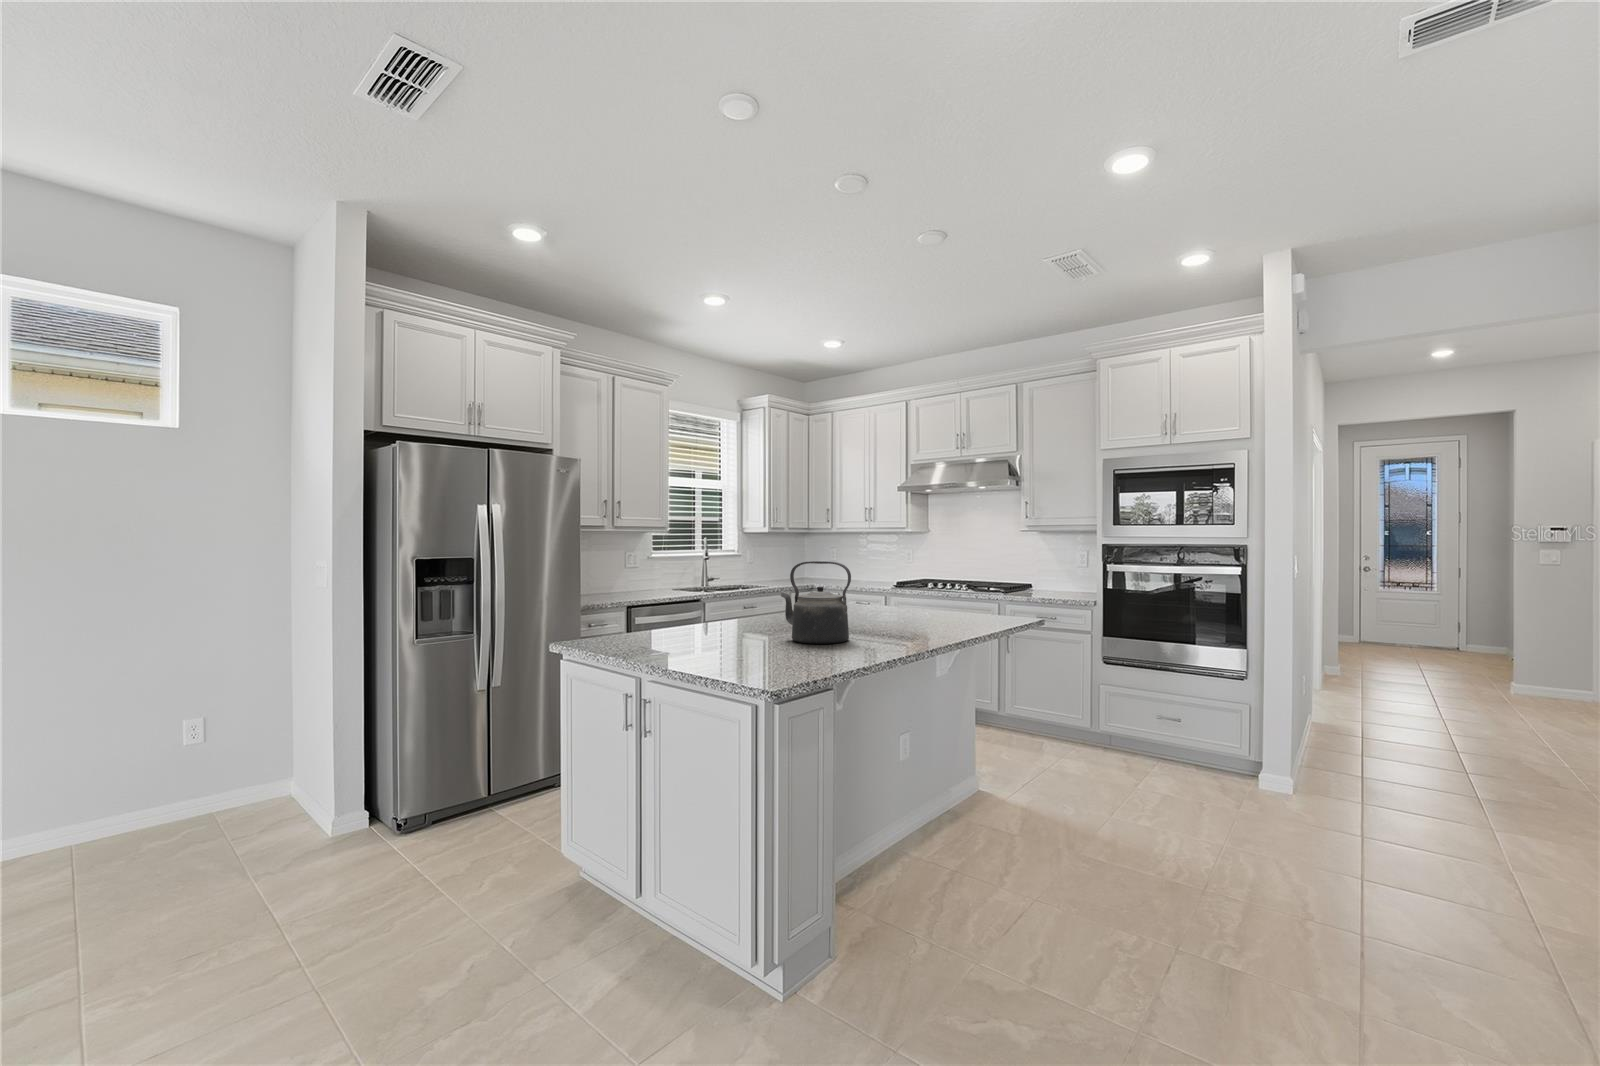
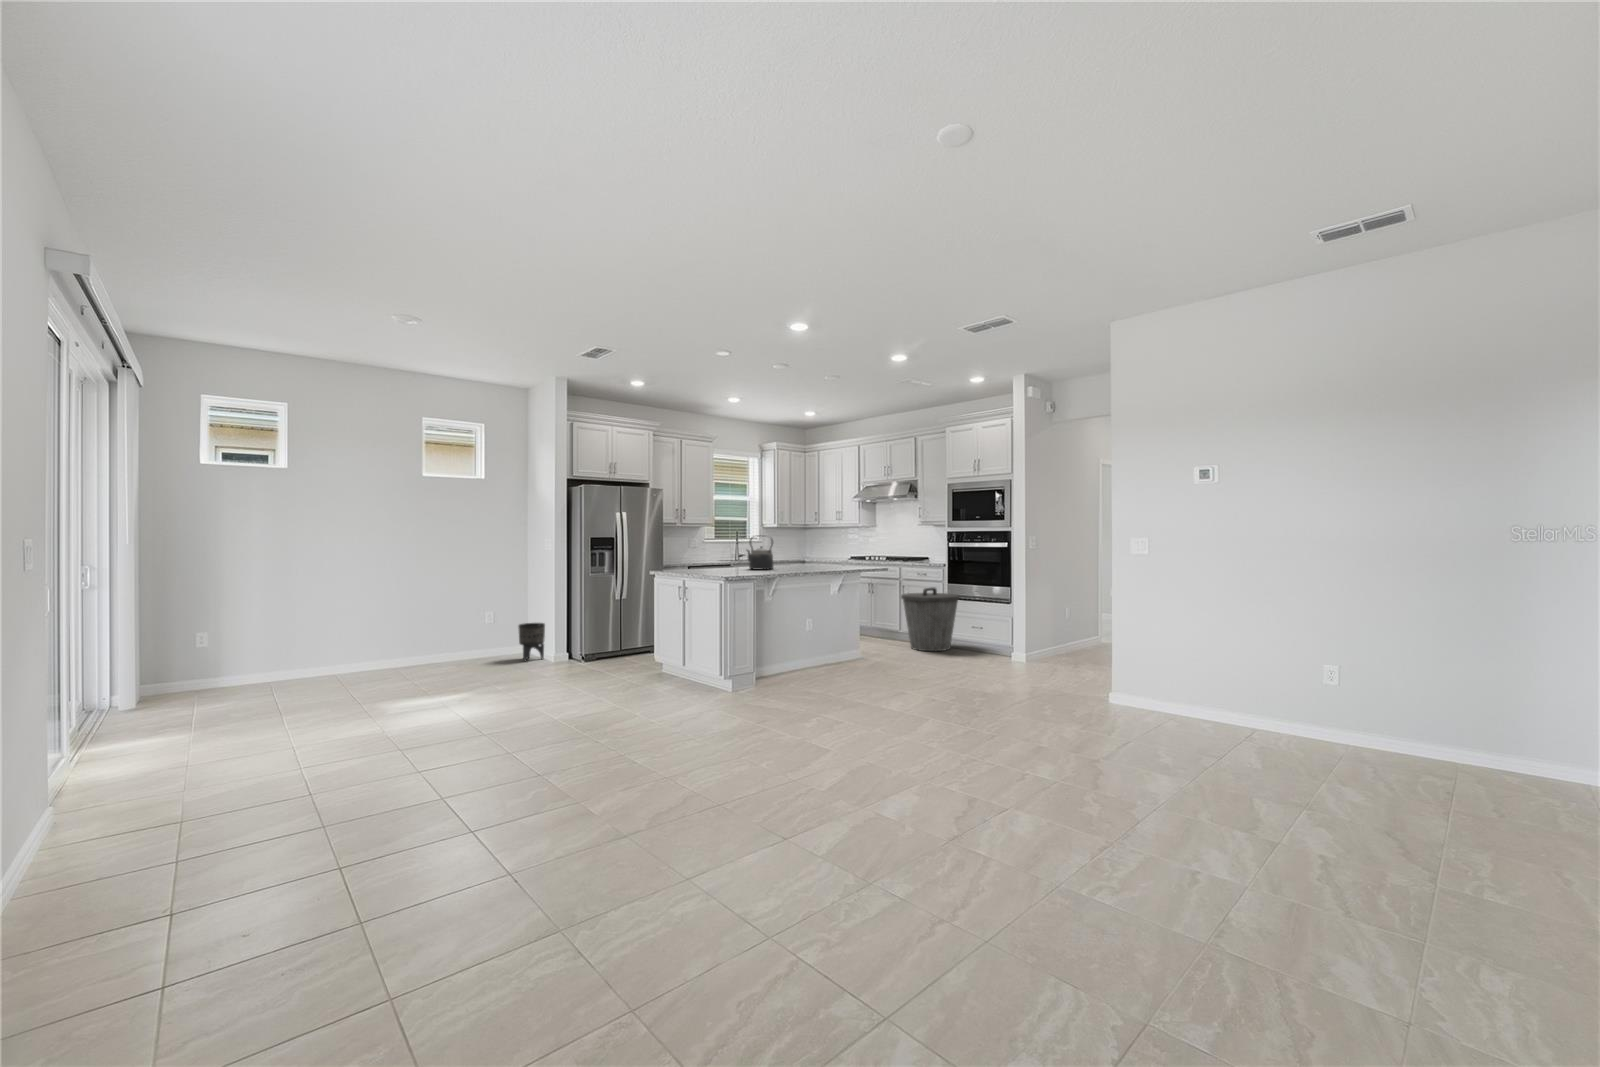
trash can: none [1032,648,1146,774] -> present [901,588,960,651]
planter: none [240,747,310,844] -> present [518,623,545,661]

